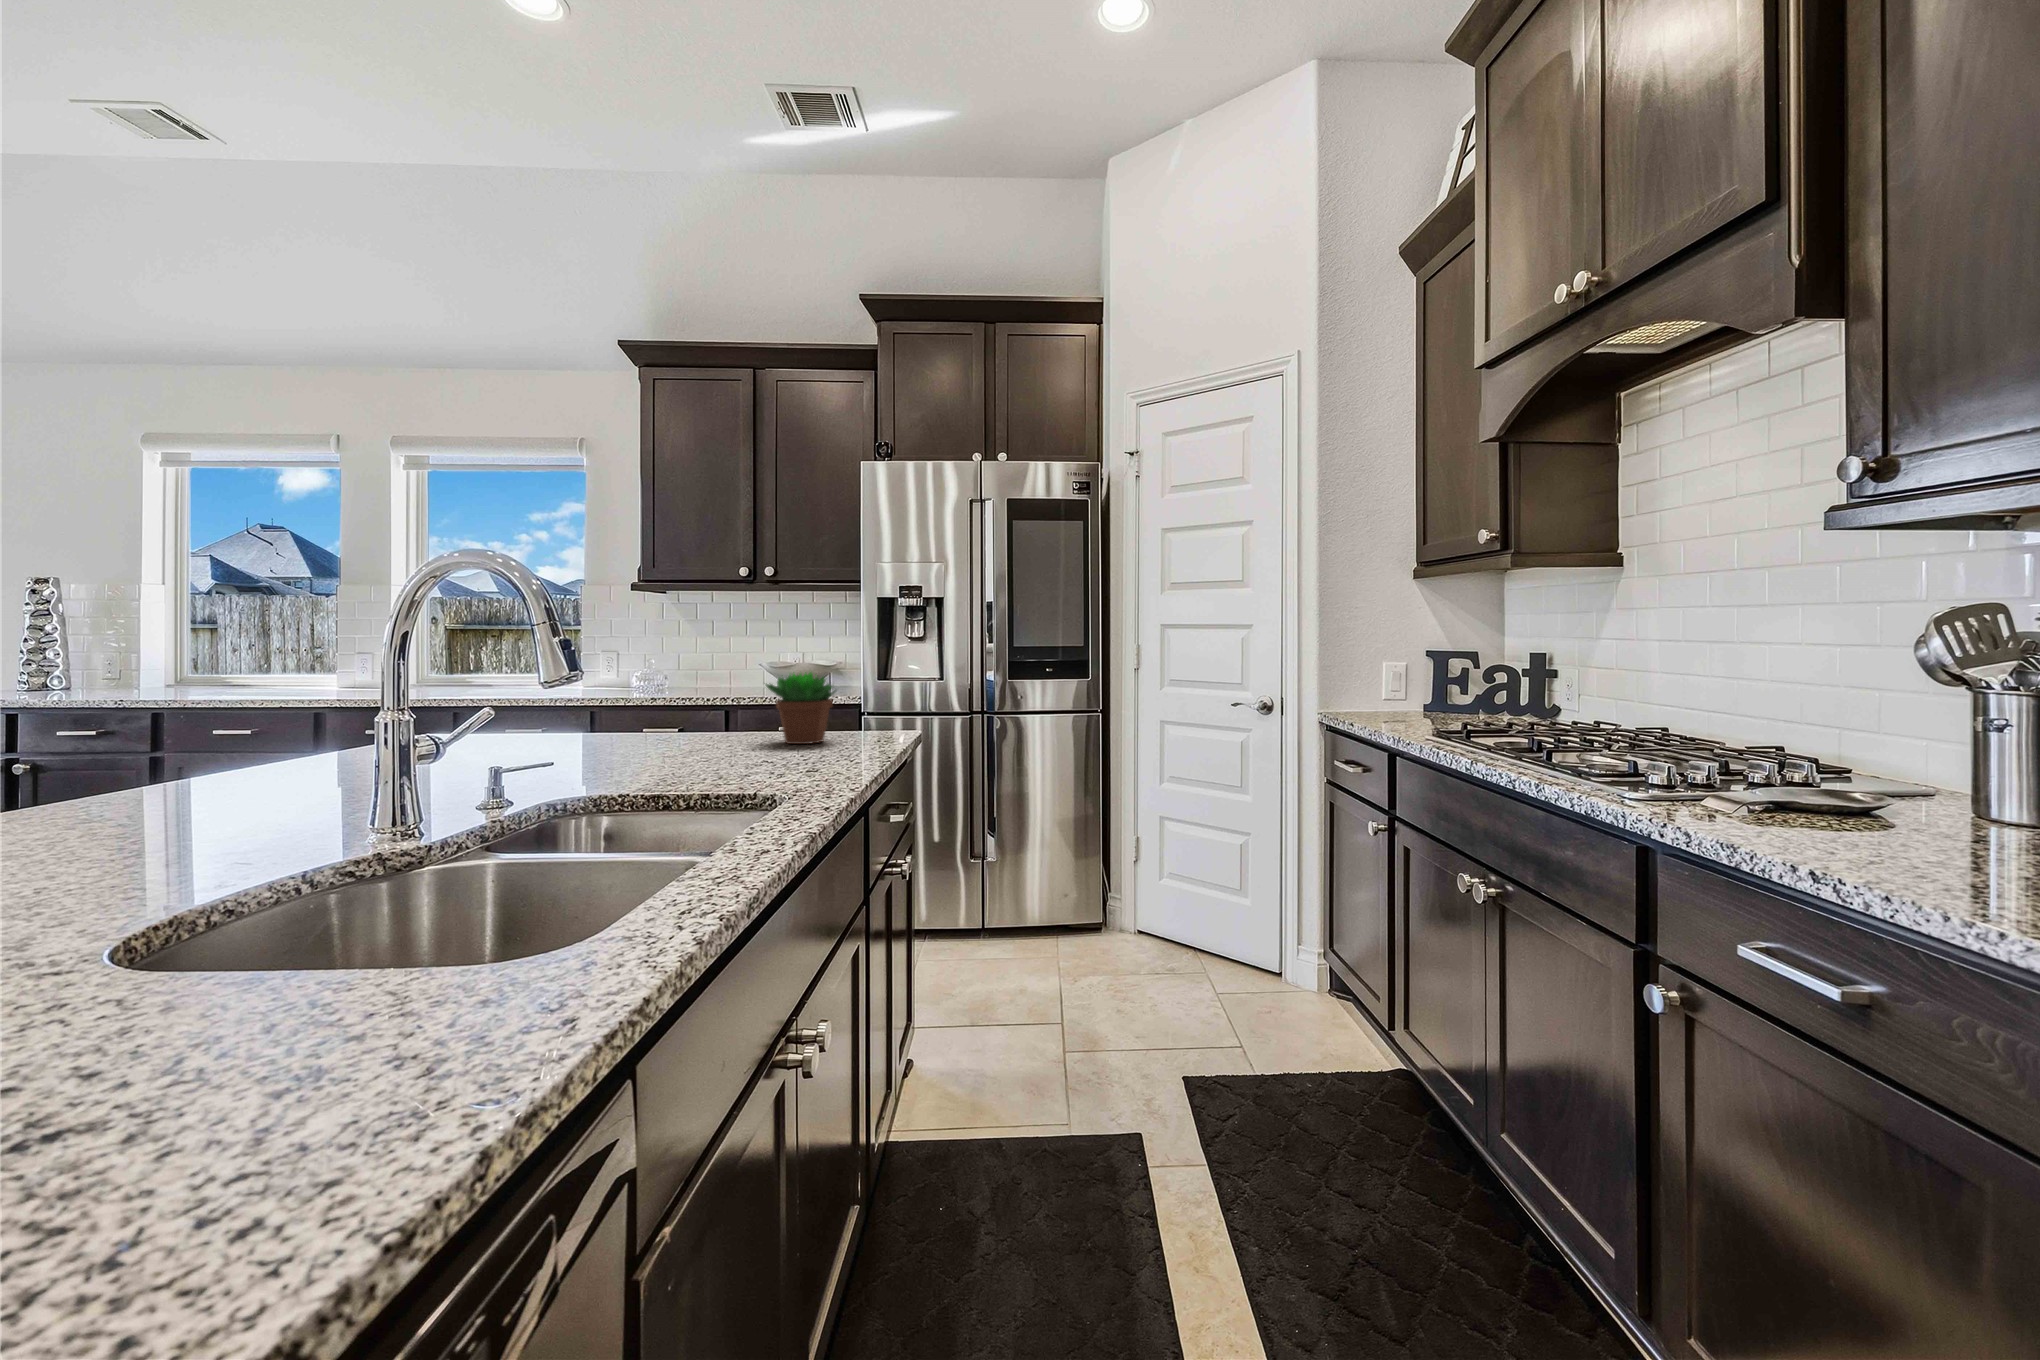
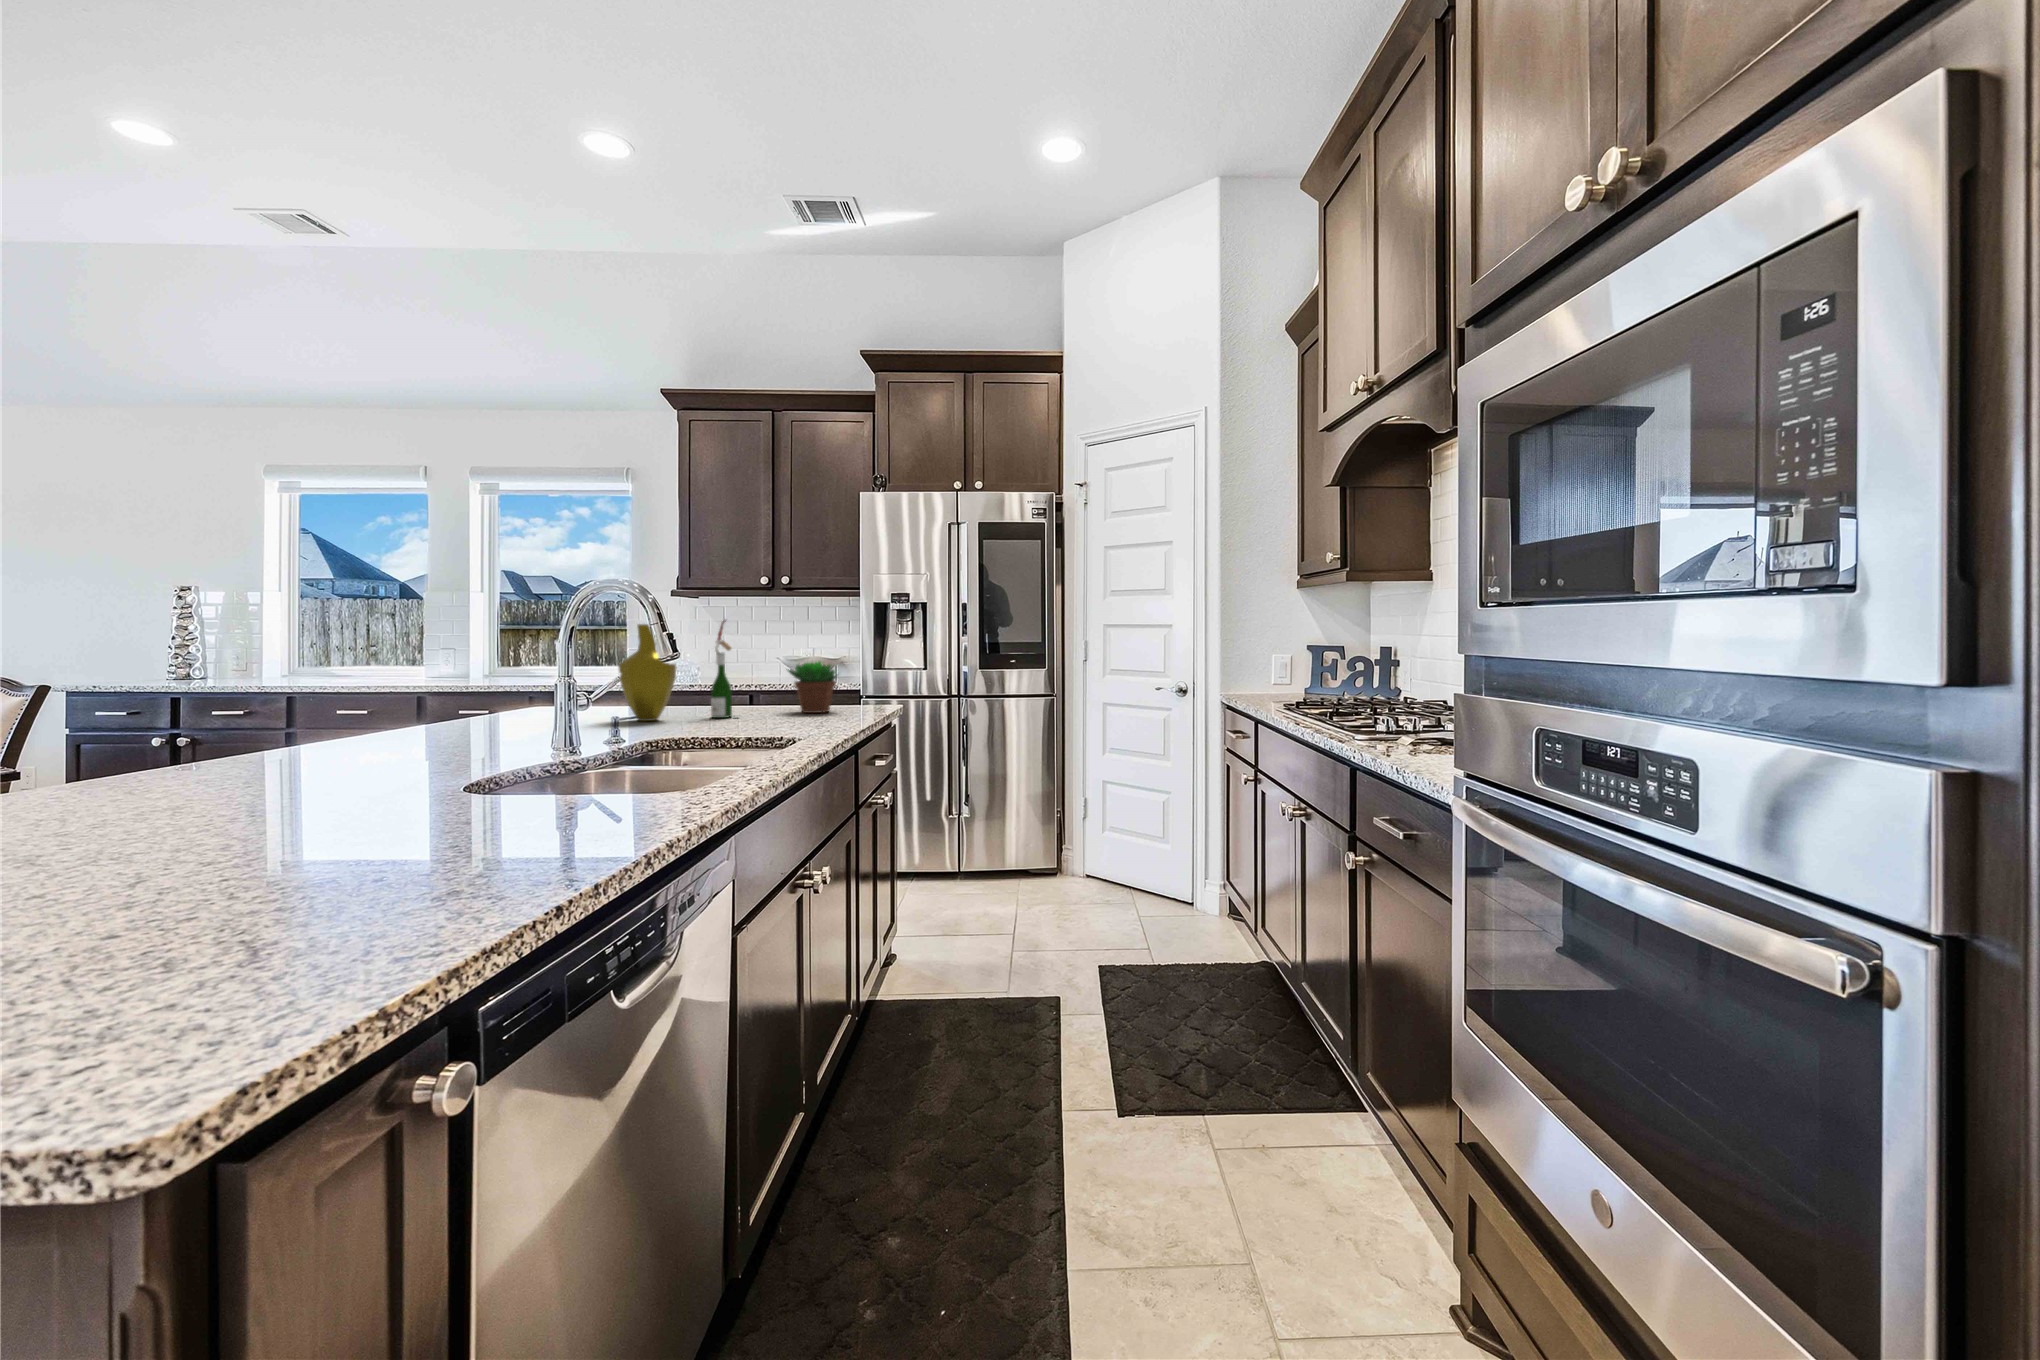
wine bottle: none [656,614,697,755] -> present [711,620,732,718]
vase: none [515,621,604,763] -> present [618,624,676,721]

